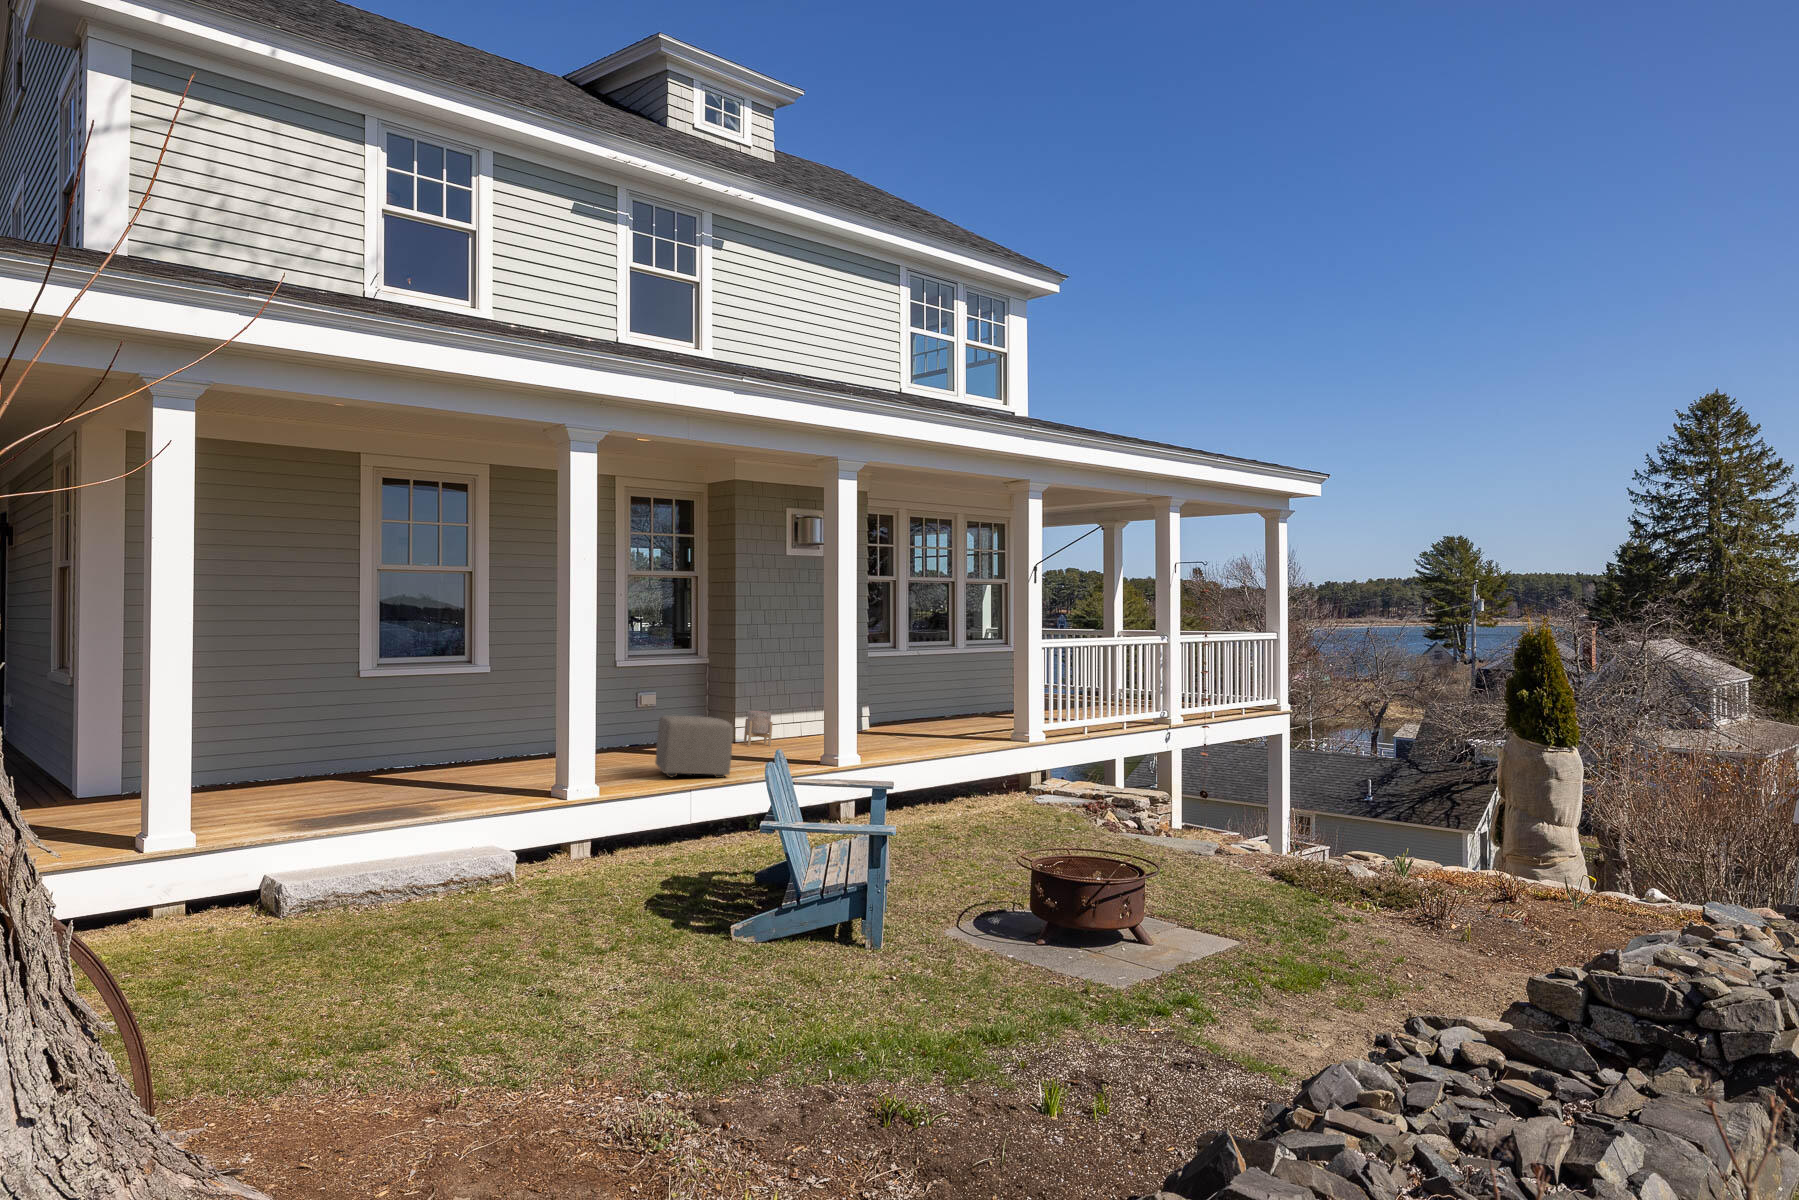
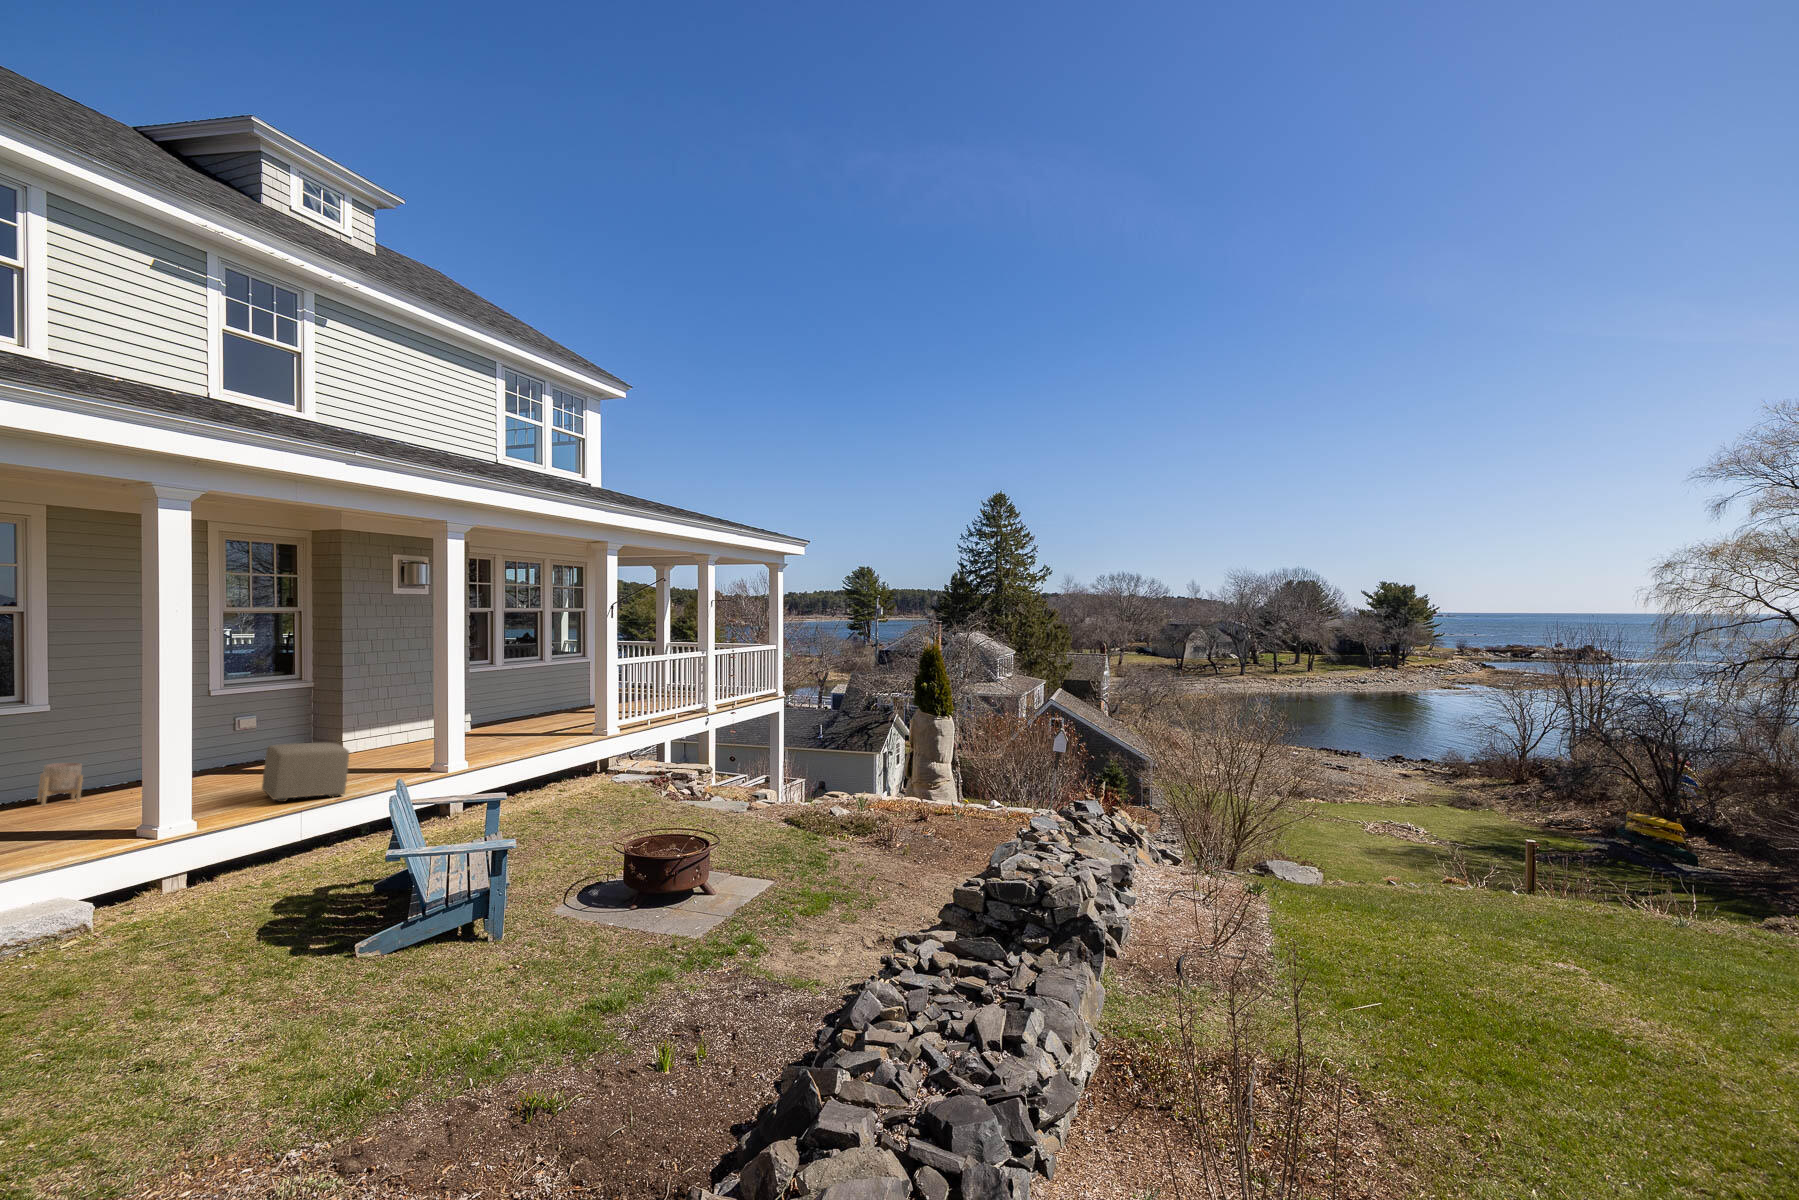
planter: present [744,711,773,746] -> present [37,763,83,806]

